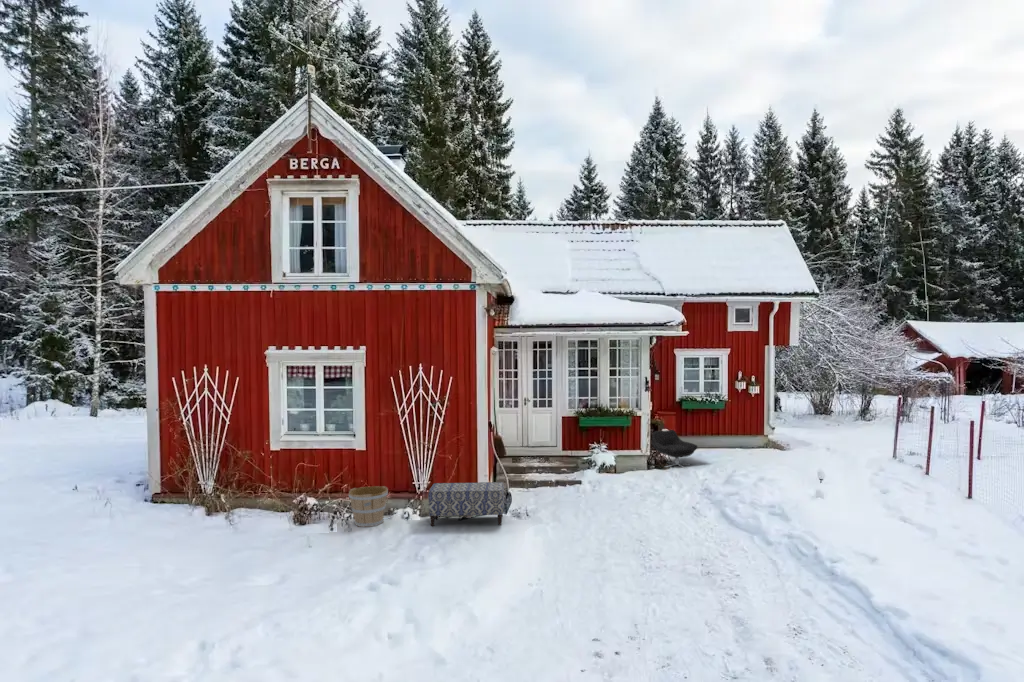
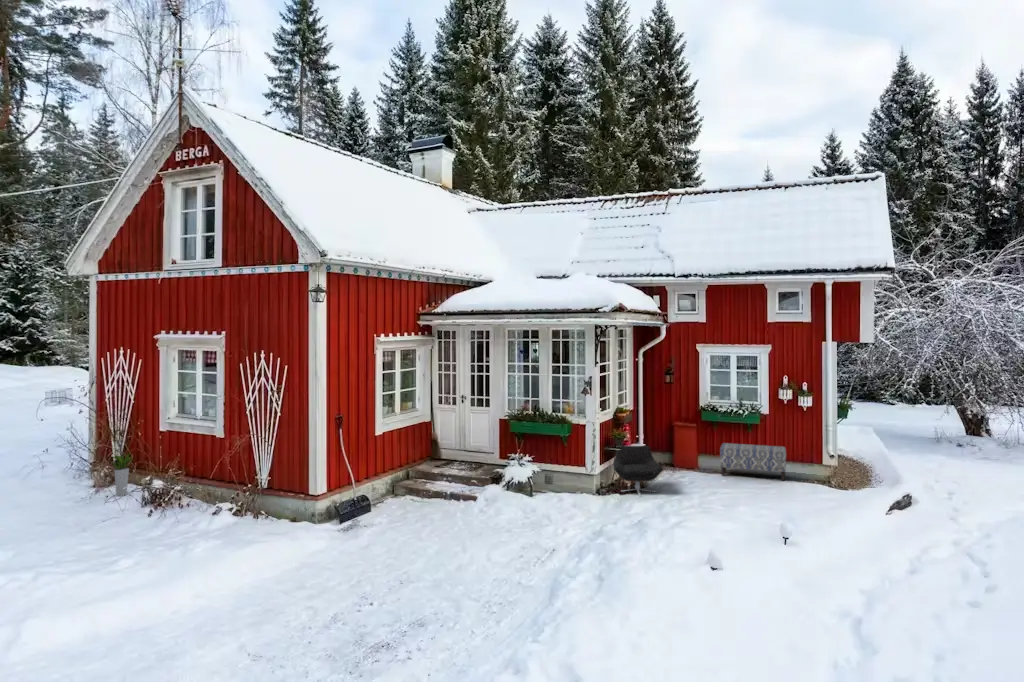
planter: none [215,478,239,526] -> present [113,453,132,496]
bench: present [428,482,504,526] -> present [720,443,786,481]
wooden bucket: present [349,486,388,527] -> none [187,474,231,515]

